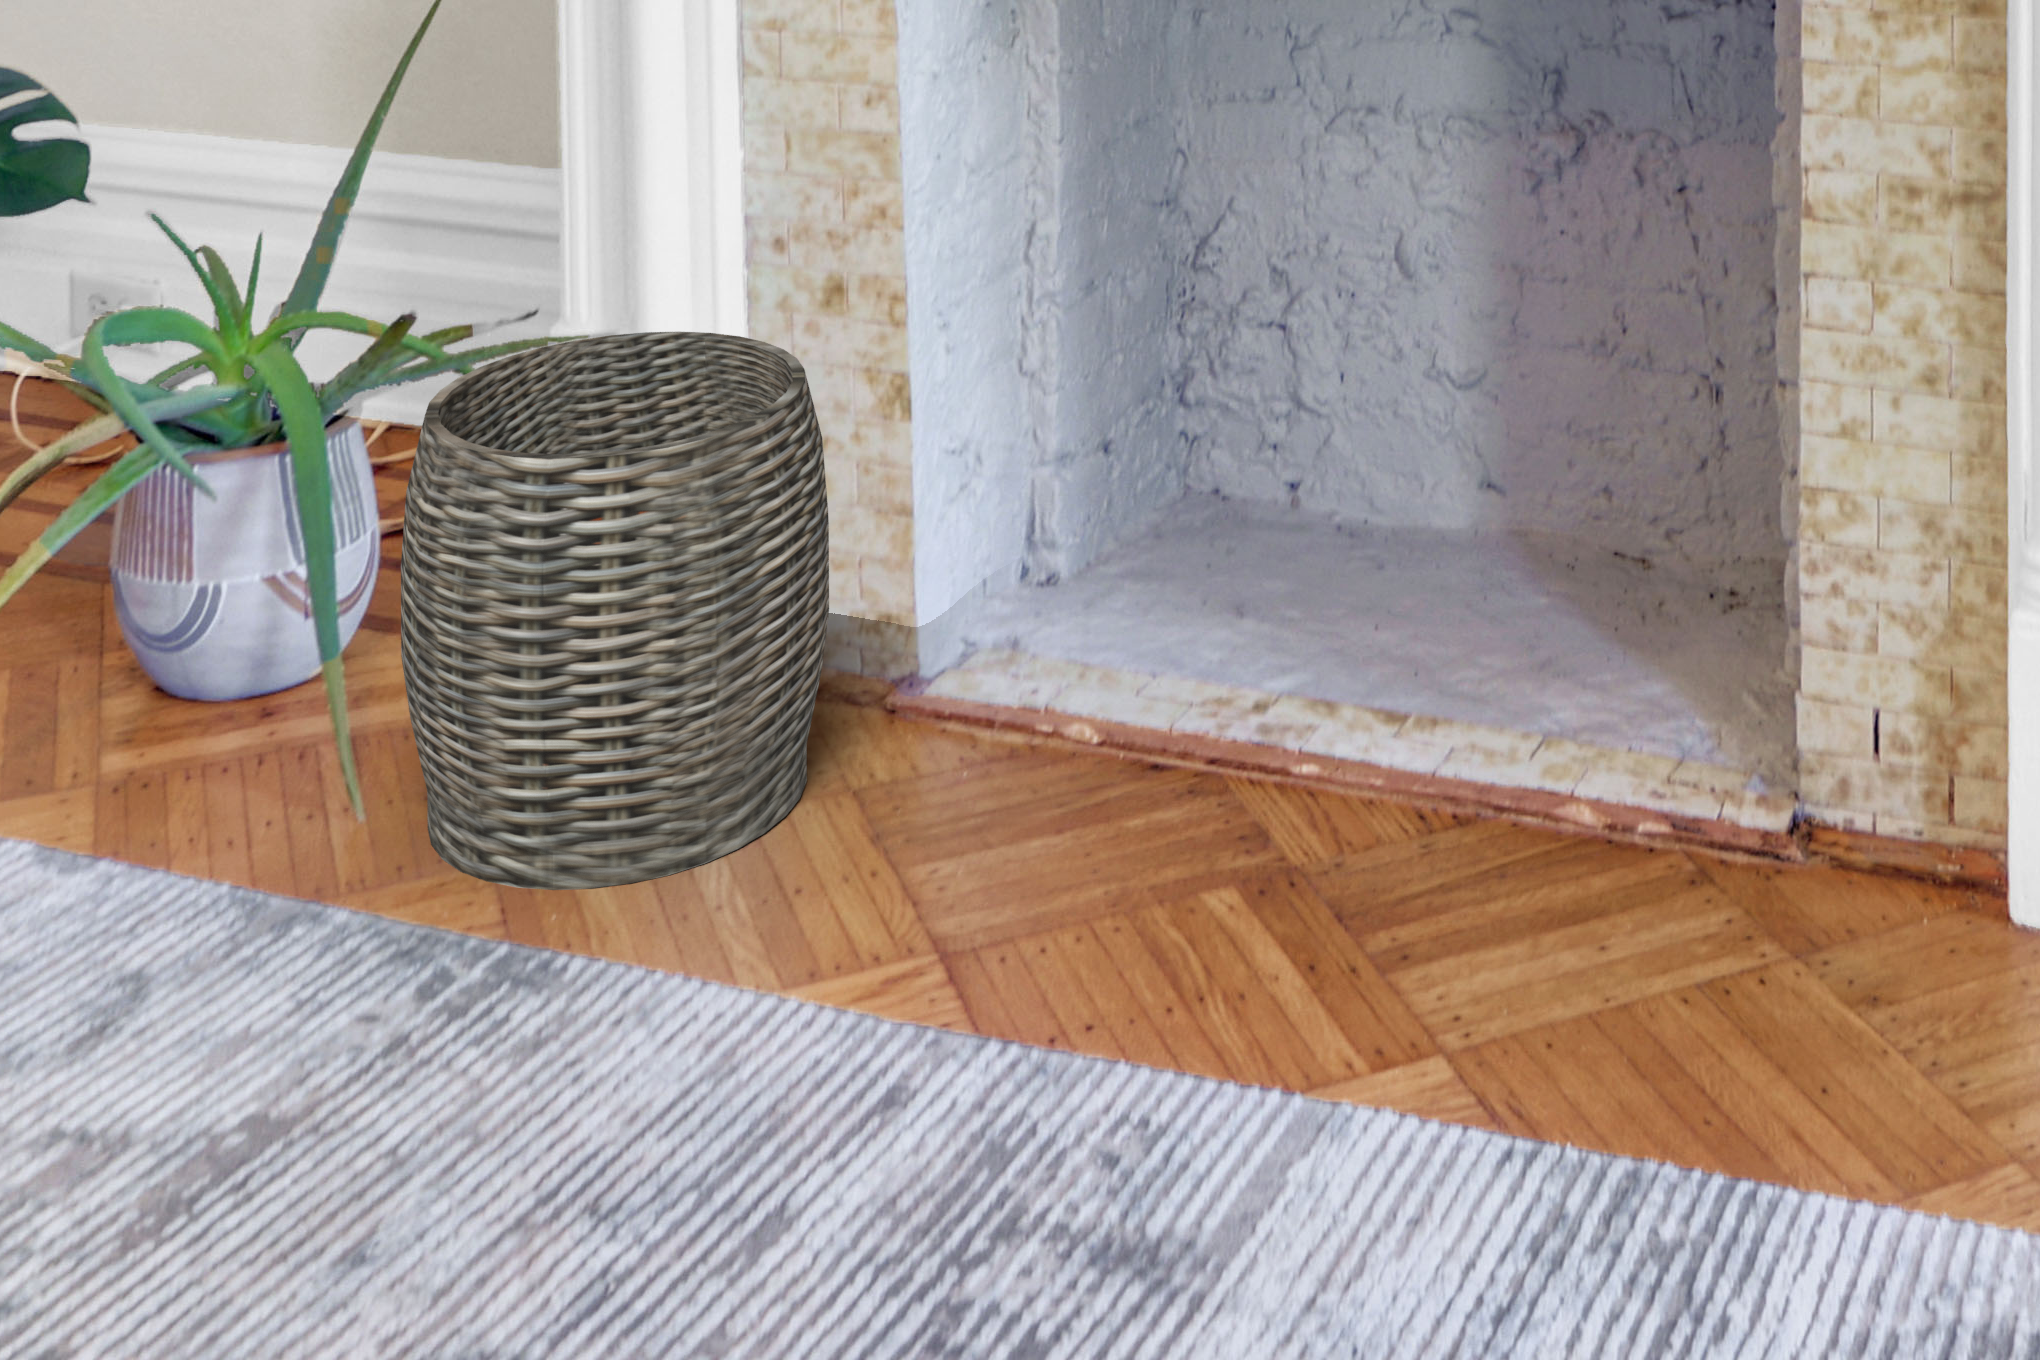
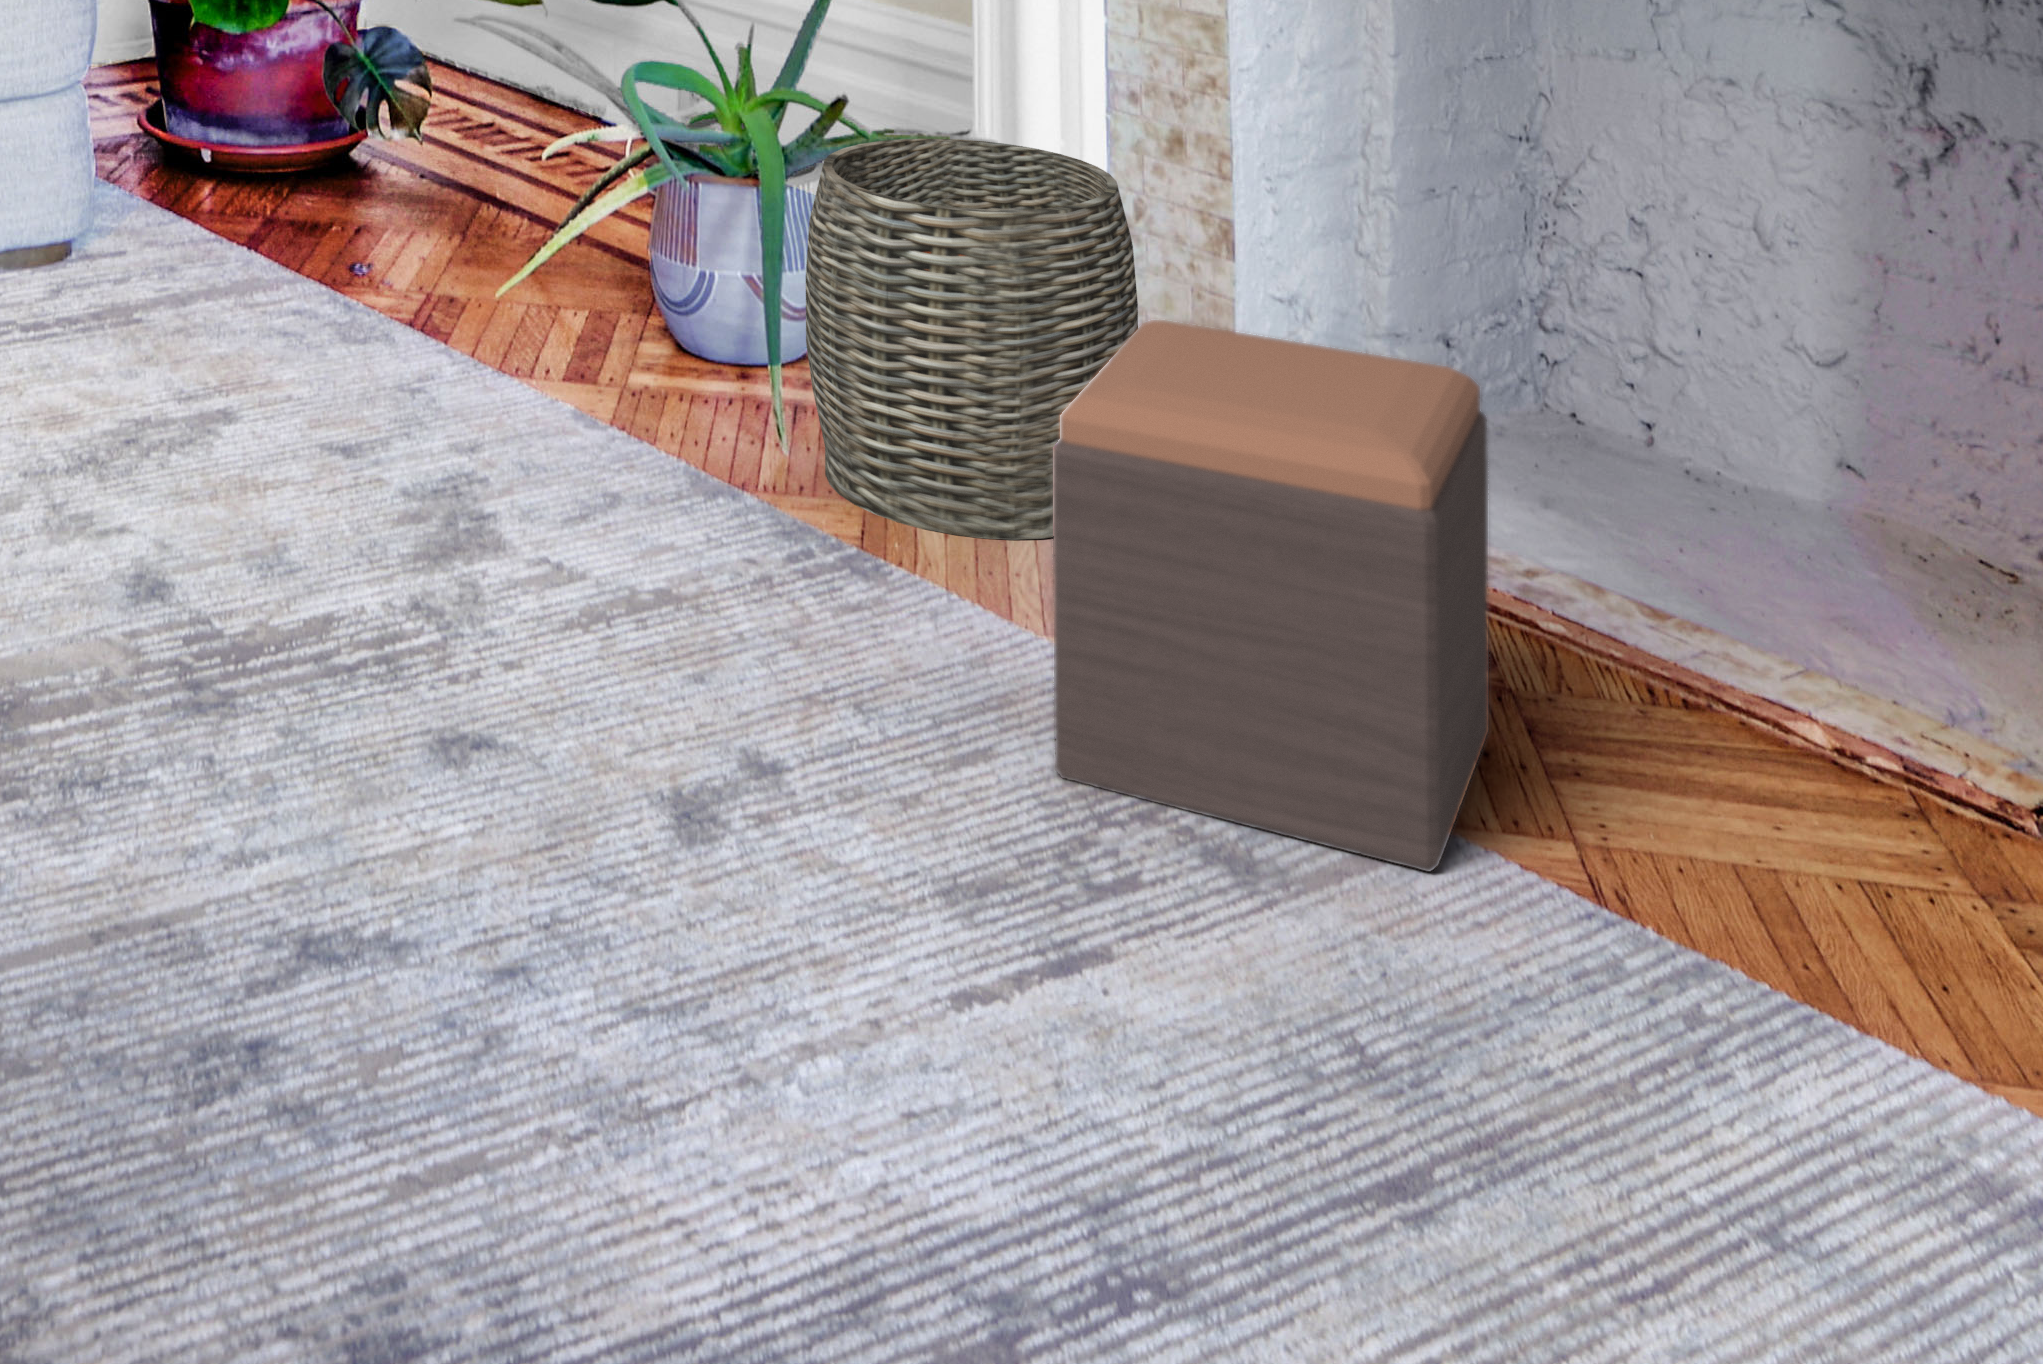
footstool: none [900,532,1365,1238] -> present [1053,320,1489,872]

